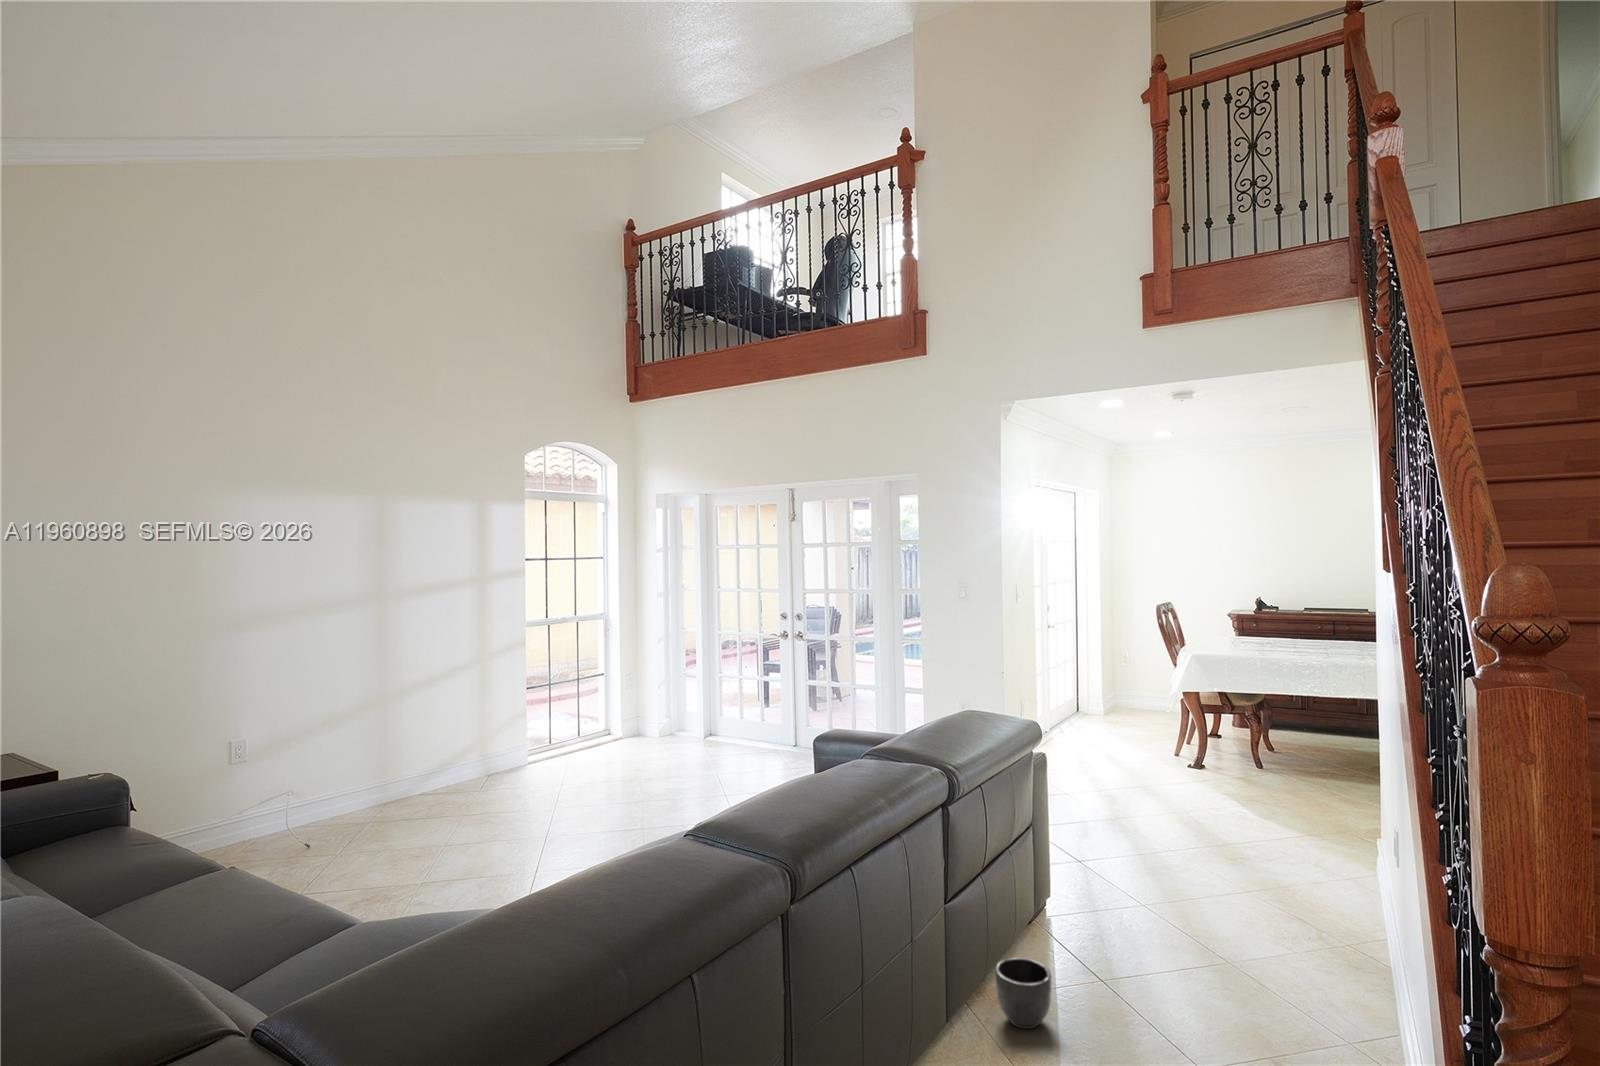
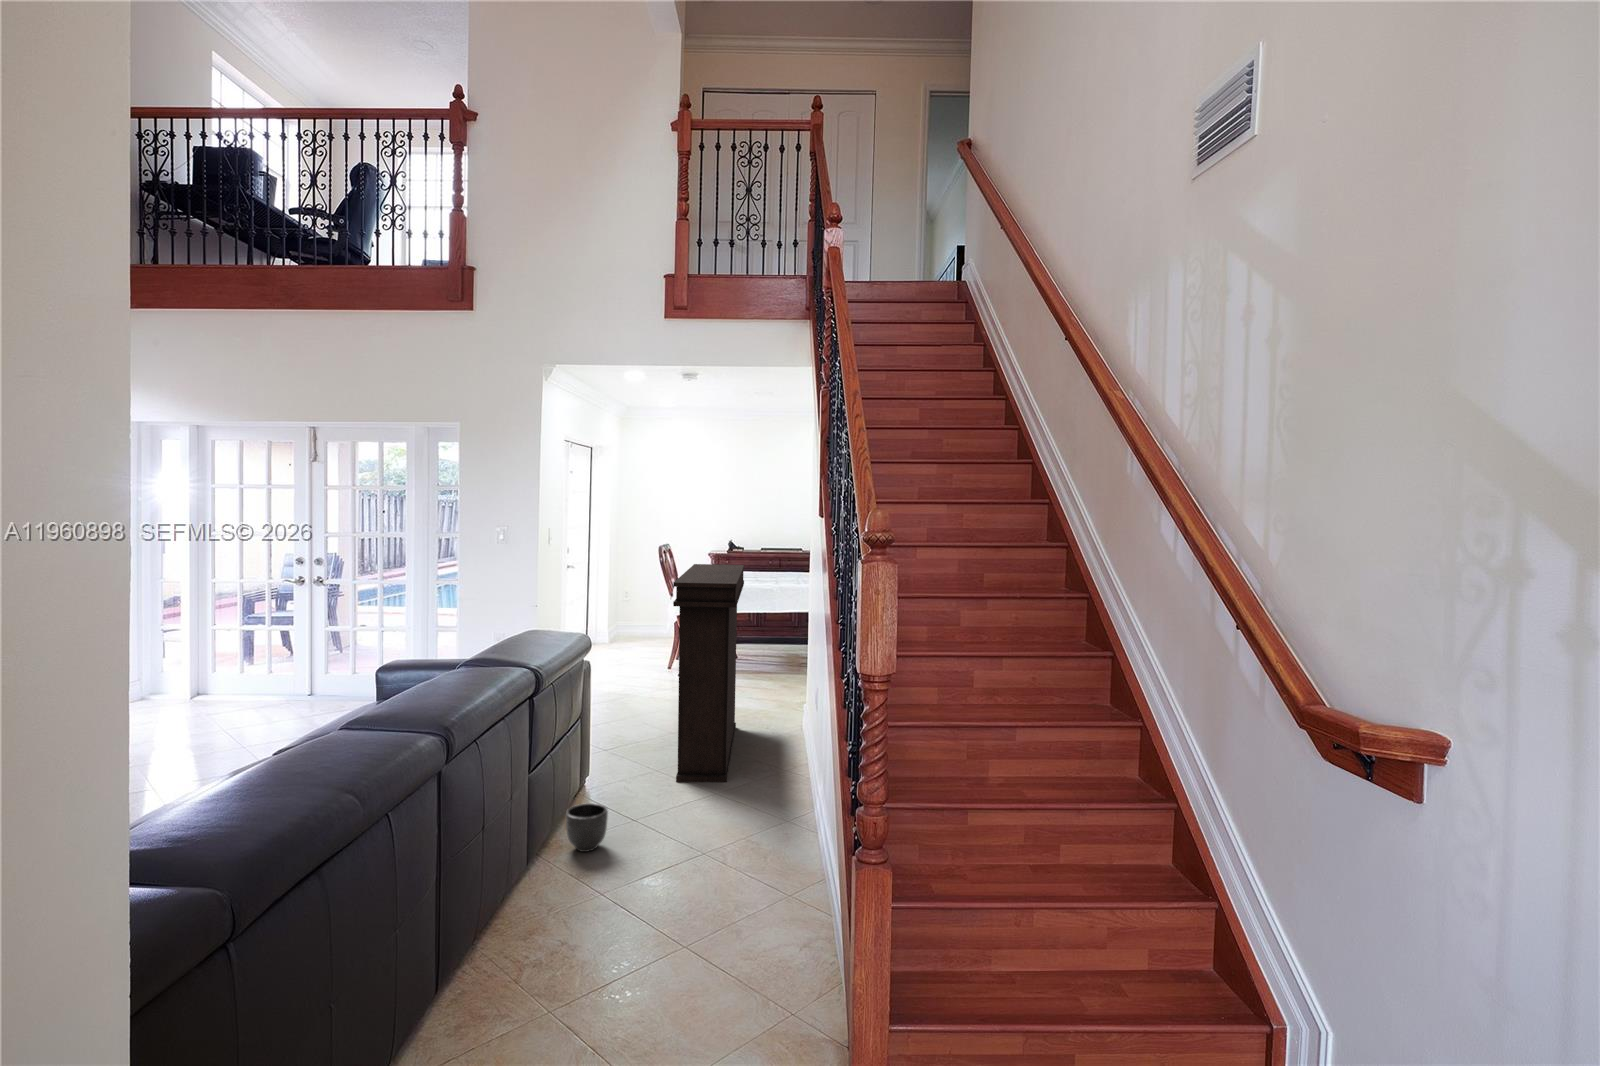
console table: none [1149,633,1267,955] -> present [673,564,744,782]

